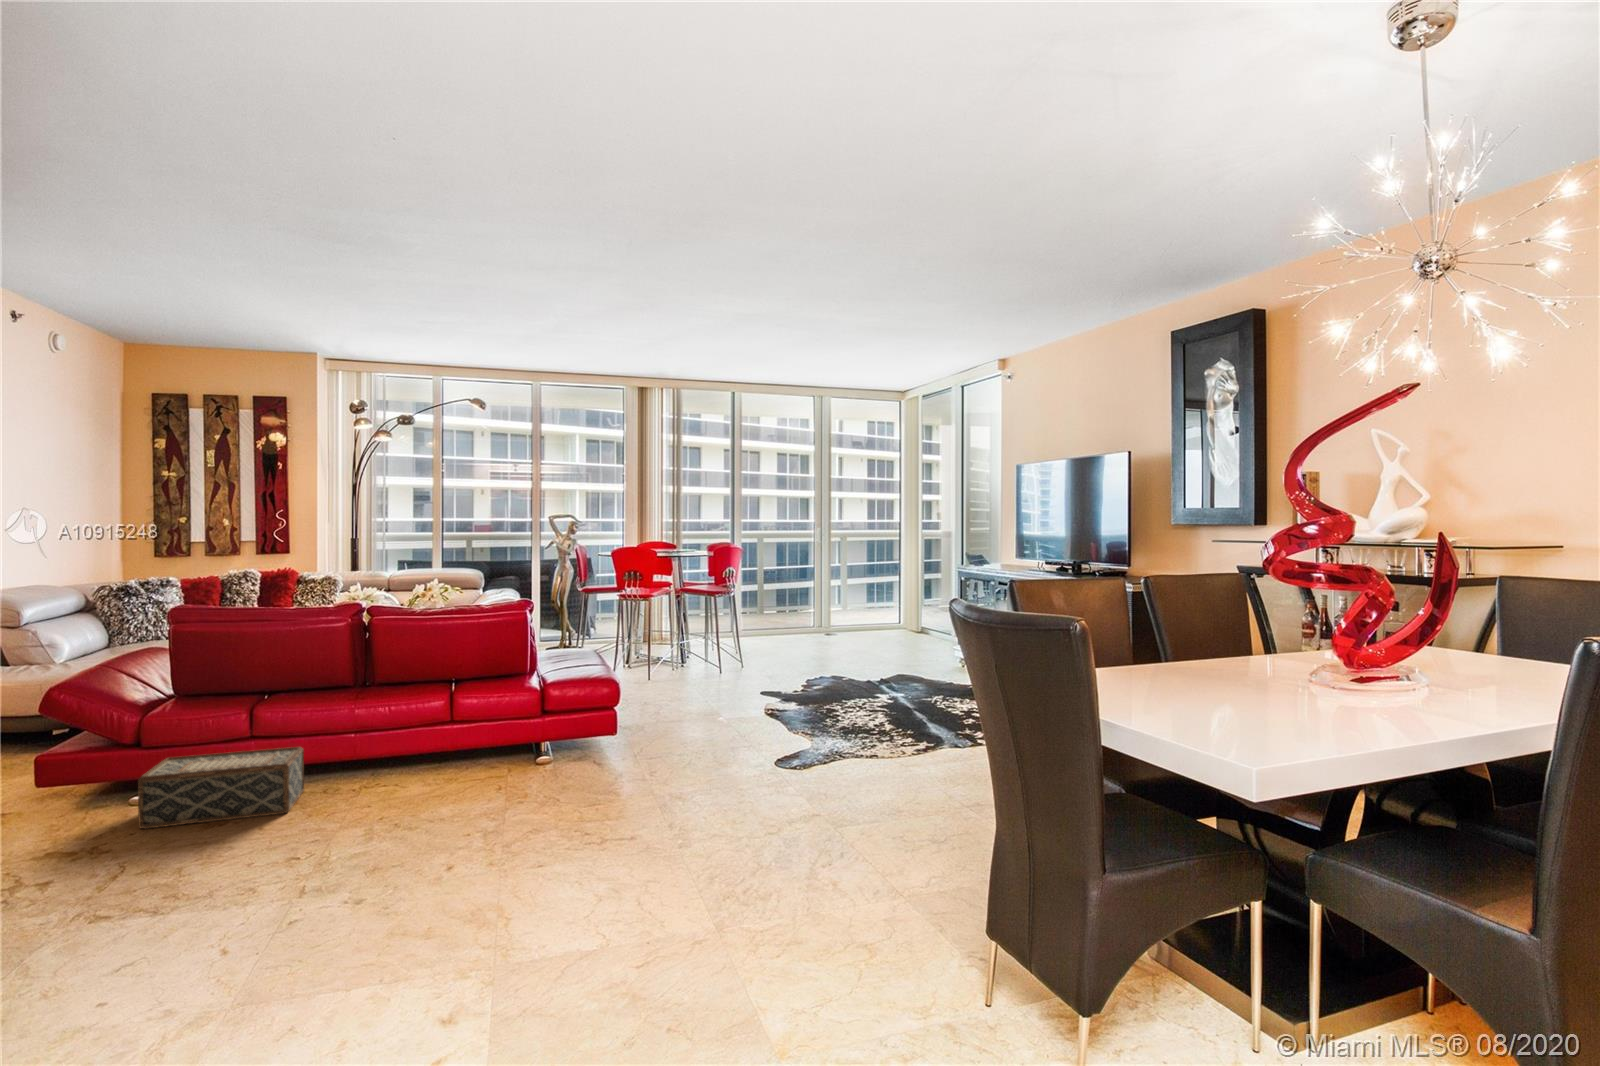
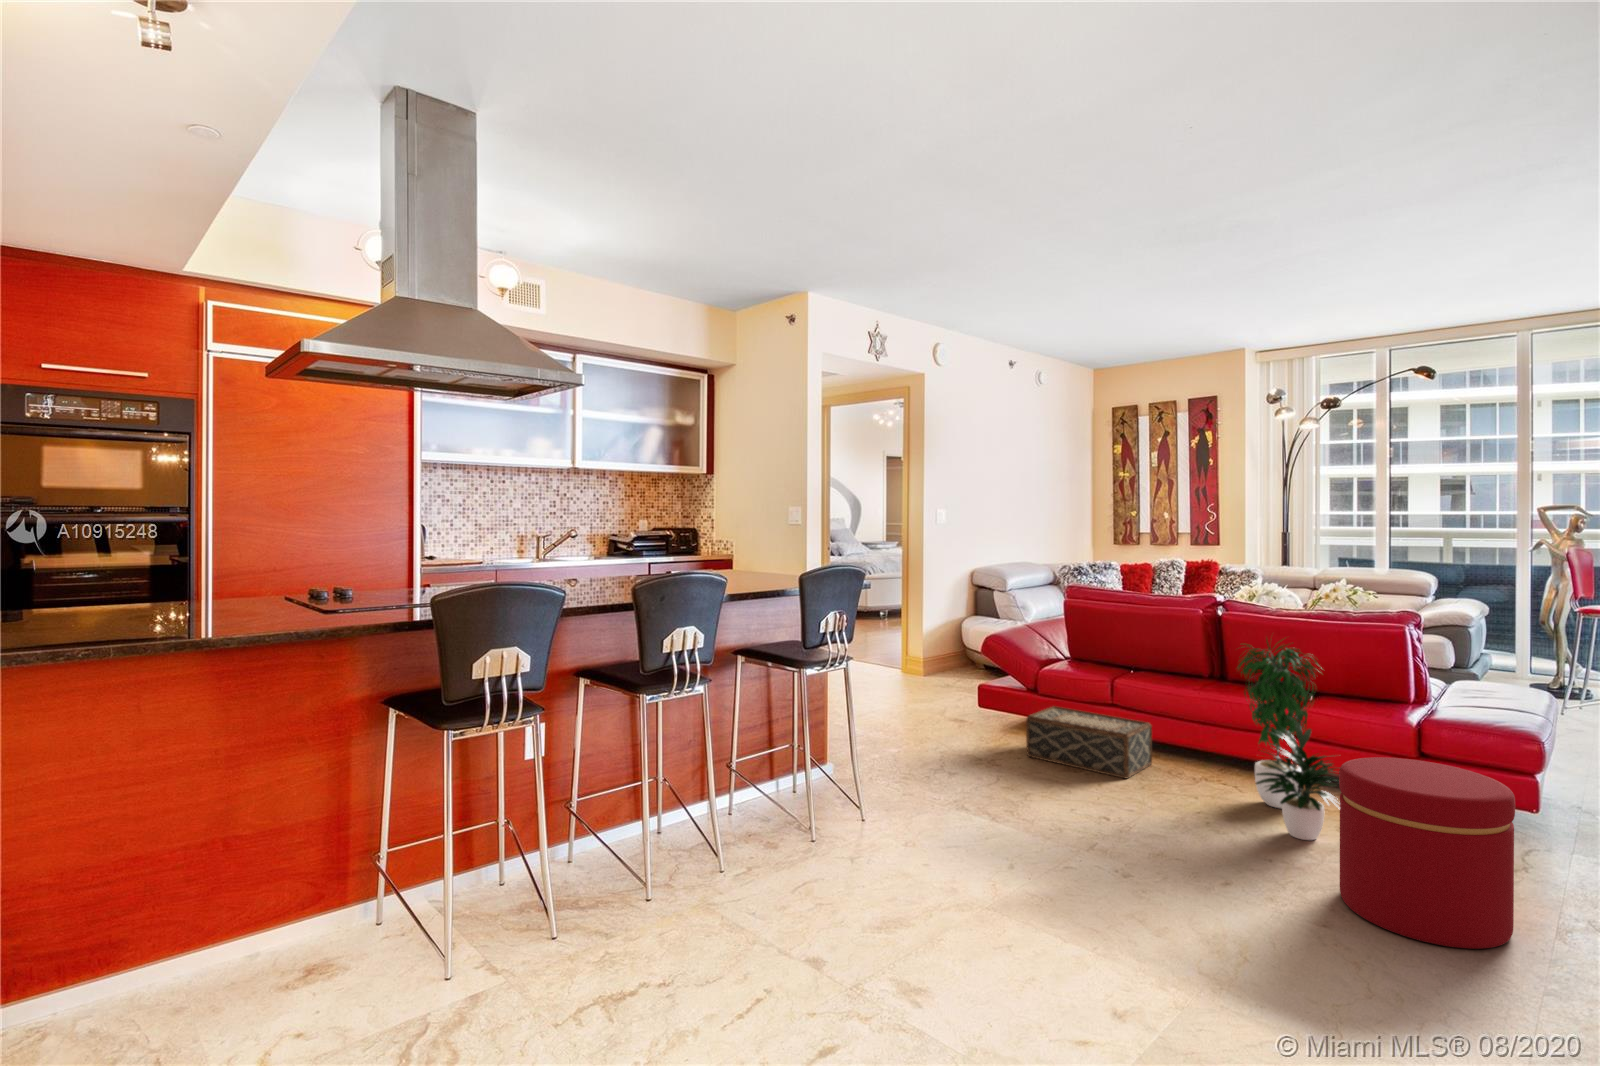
potted plant: none [401,630,512,810] -> present [1237,639,1339,840]
ottoman: none [530,713,638,849] -> present [1339,757,1515,949]

